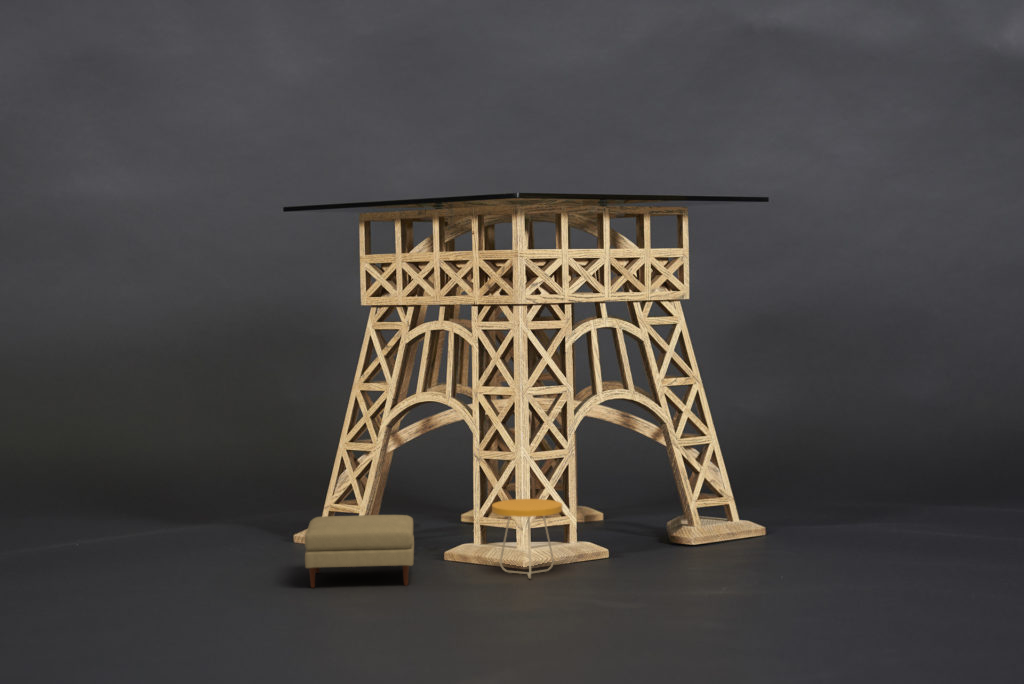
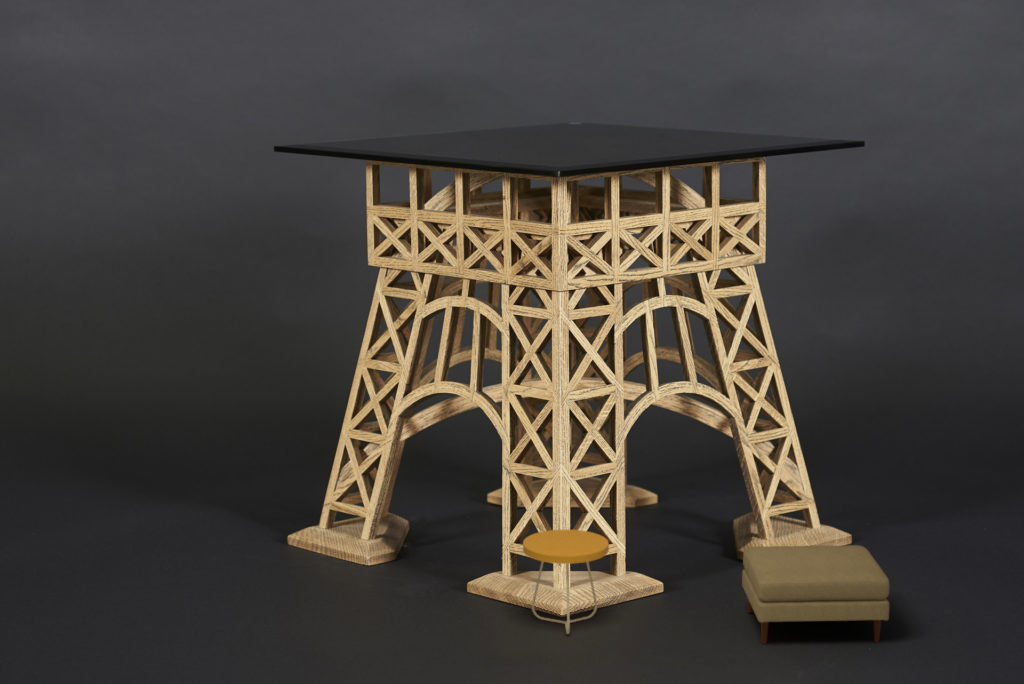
ottoman: present [305,515,414,588] -> present [742,545,889,644]

